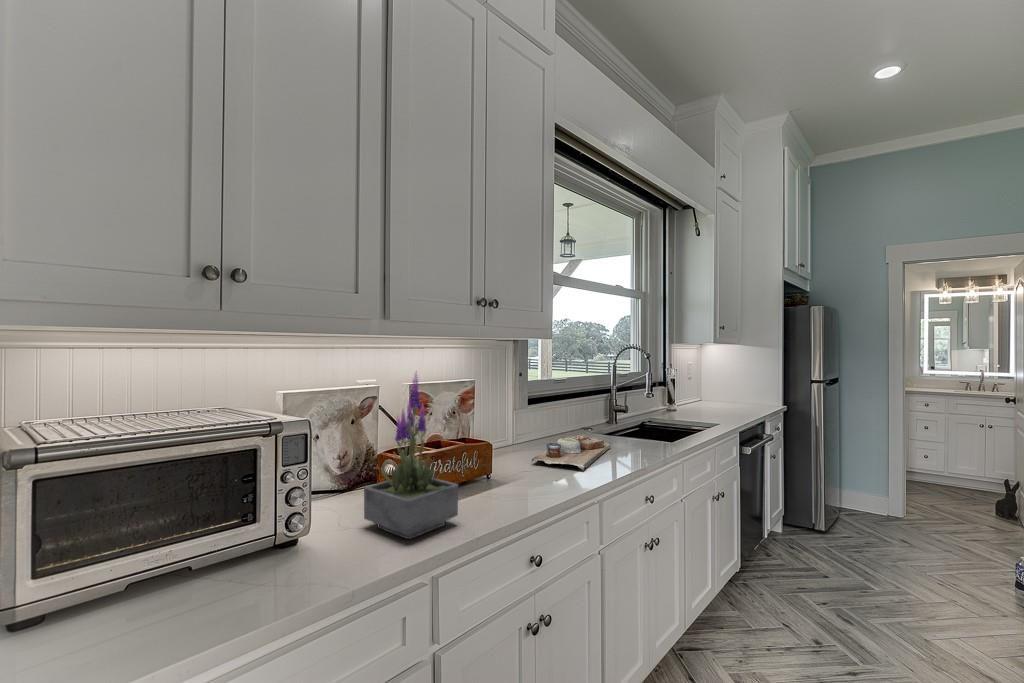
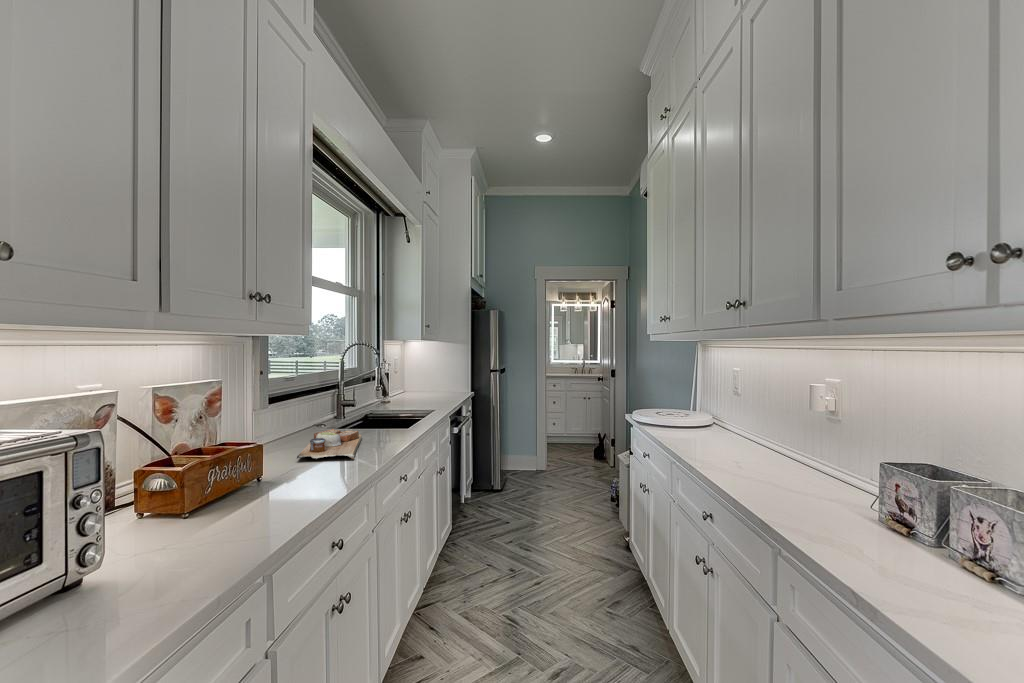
potted plant: present [364,371,458,539] -> none [153,367,269,547]

